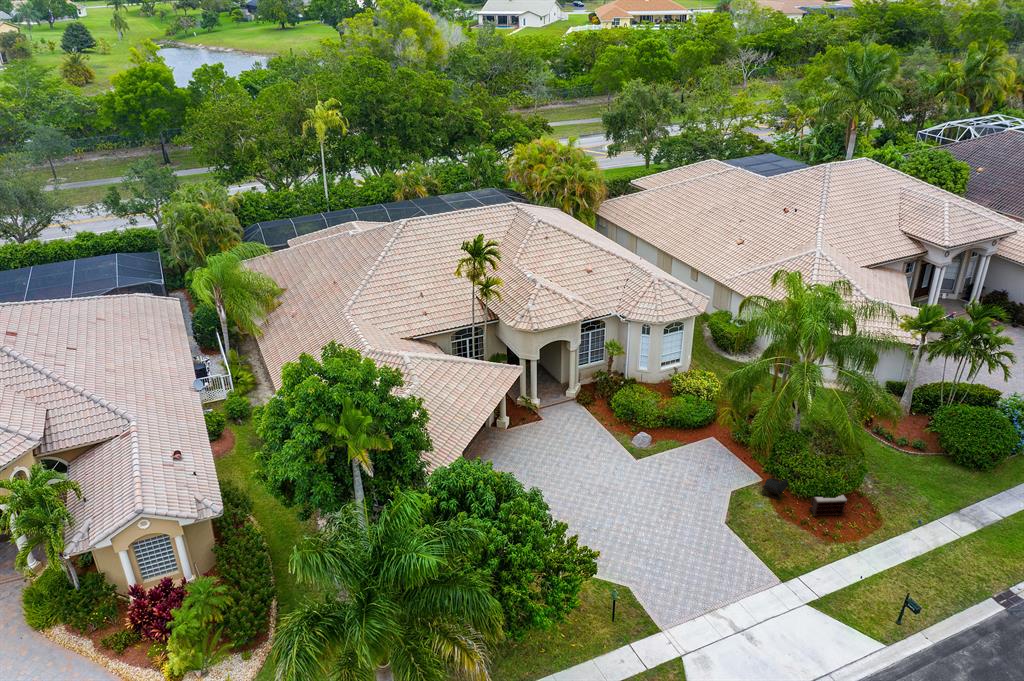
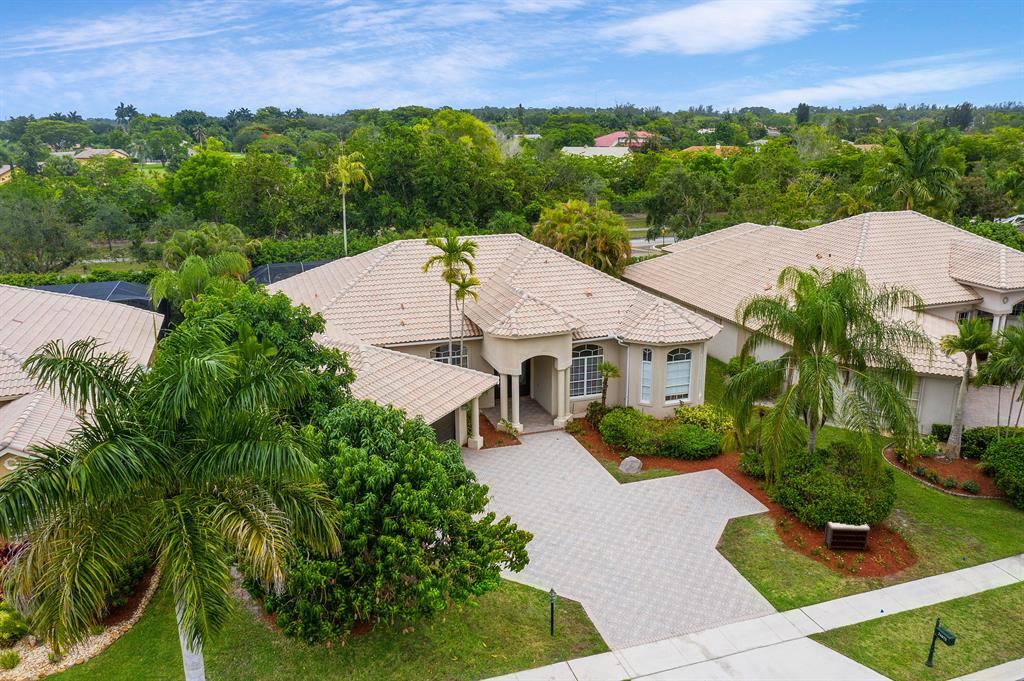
lounge chair: present [763,478,788,500] -> none [767,497,804,531]

